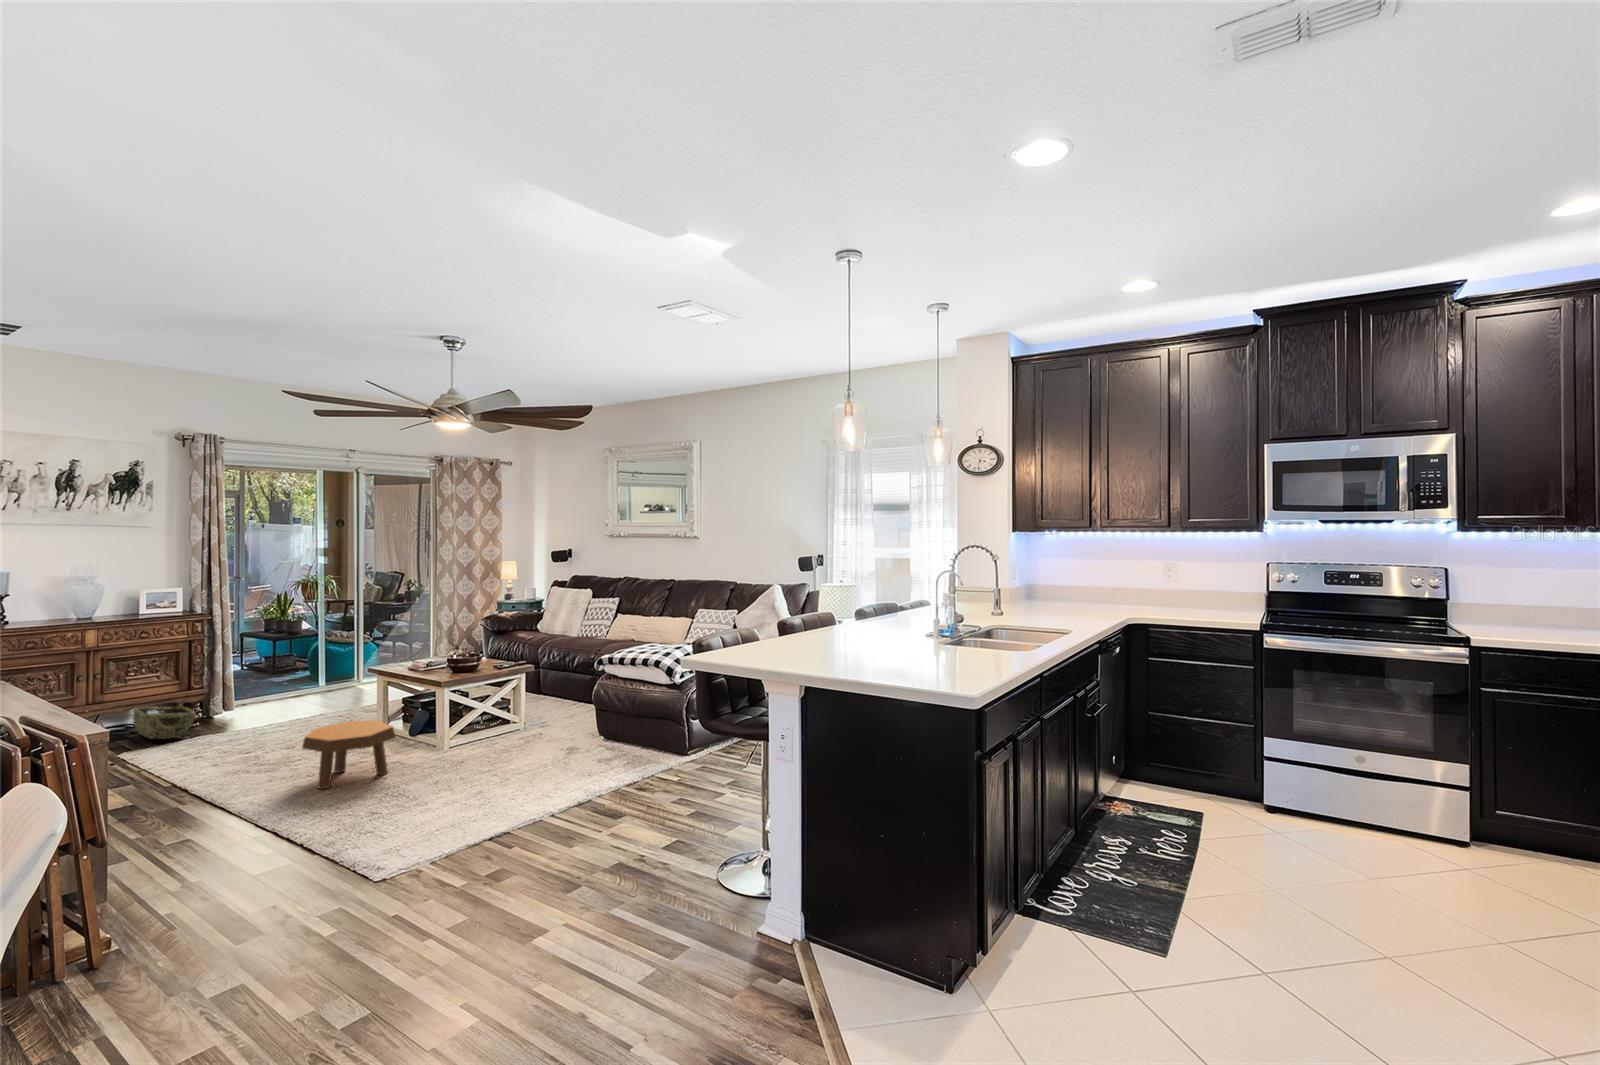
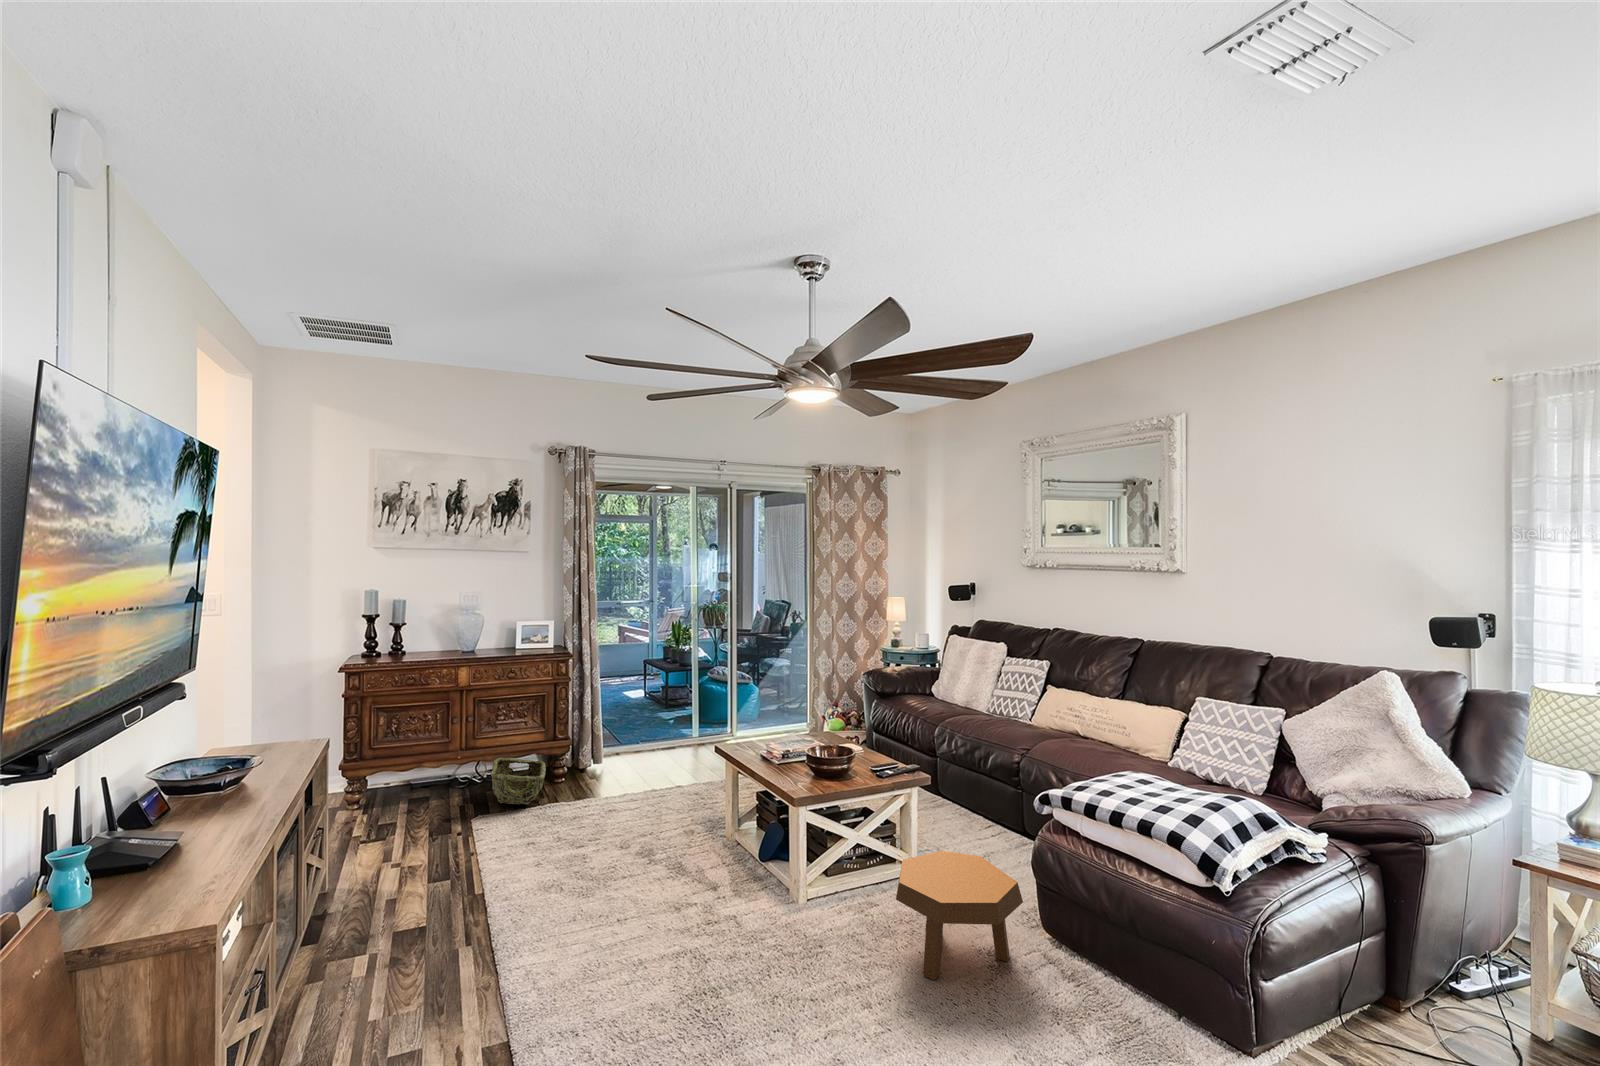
footstool: present [302,720,395,789] -> present [896,851,1023,980]

